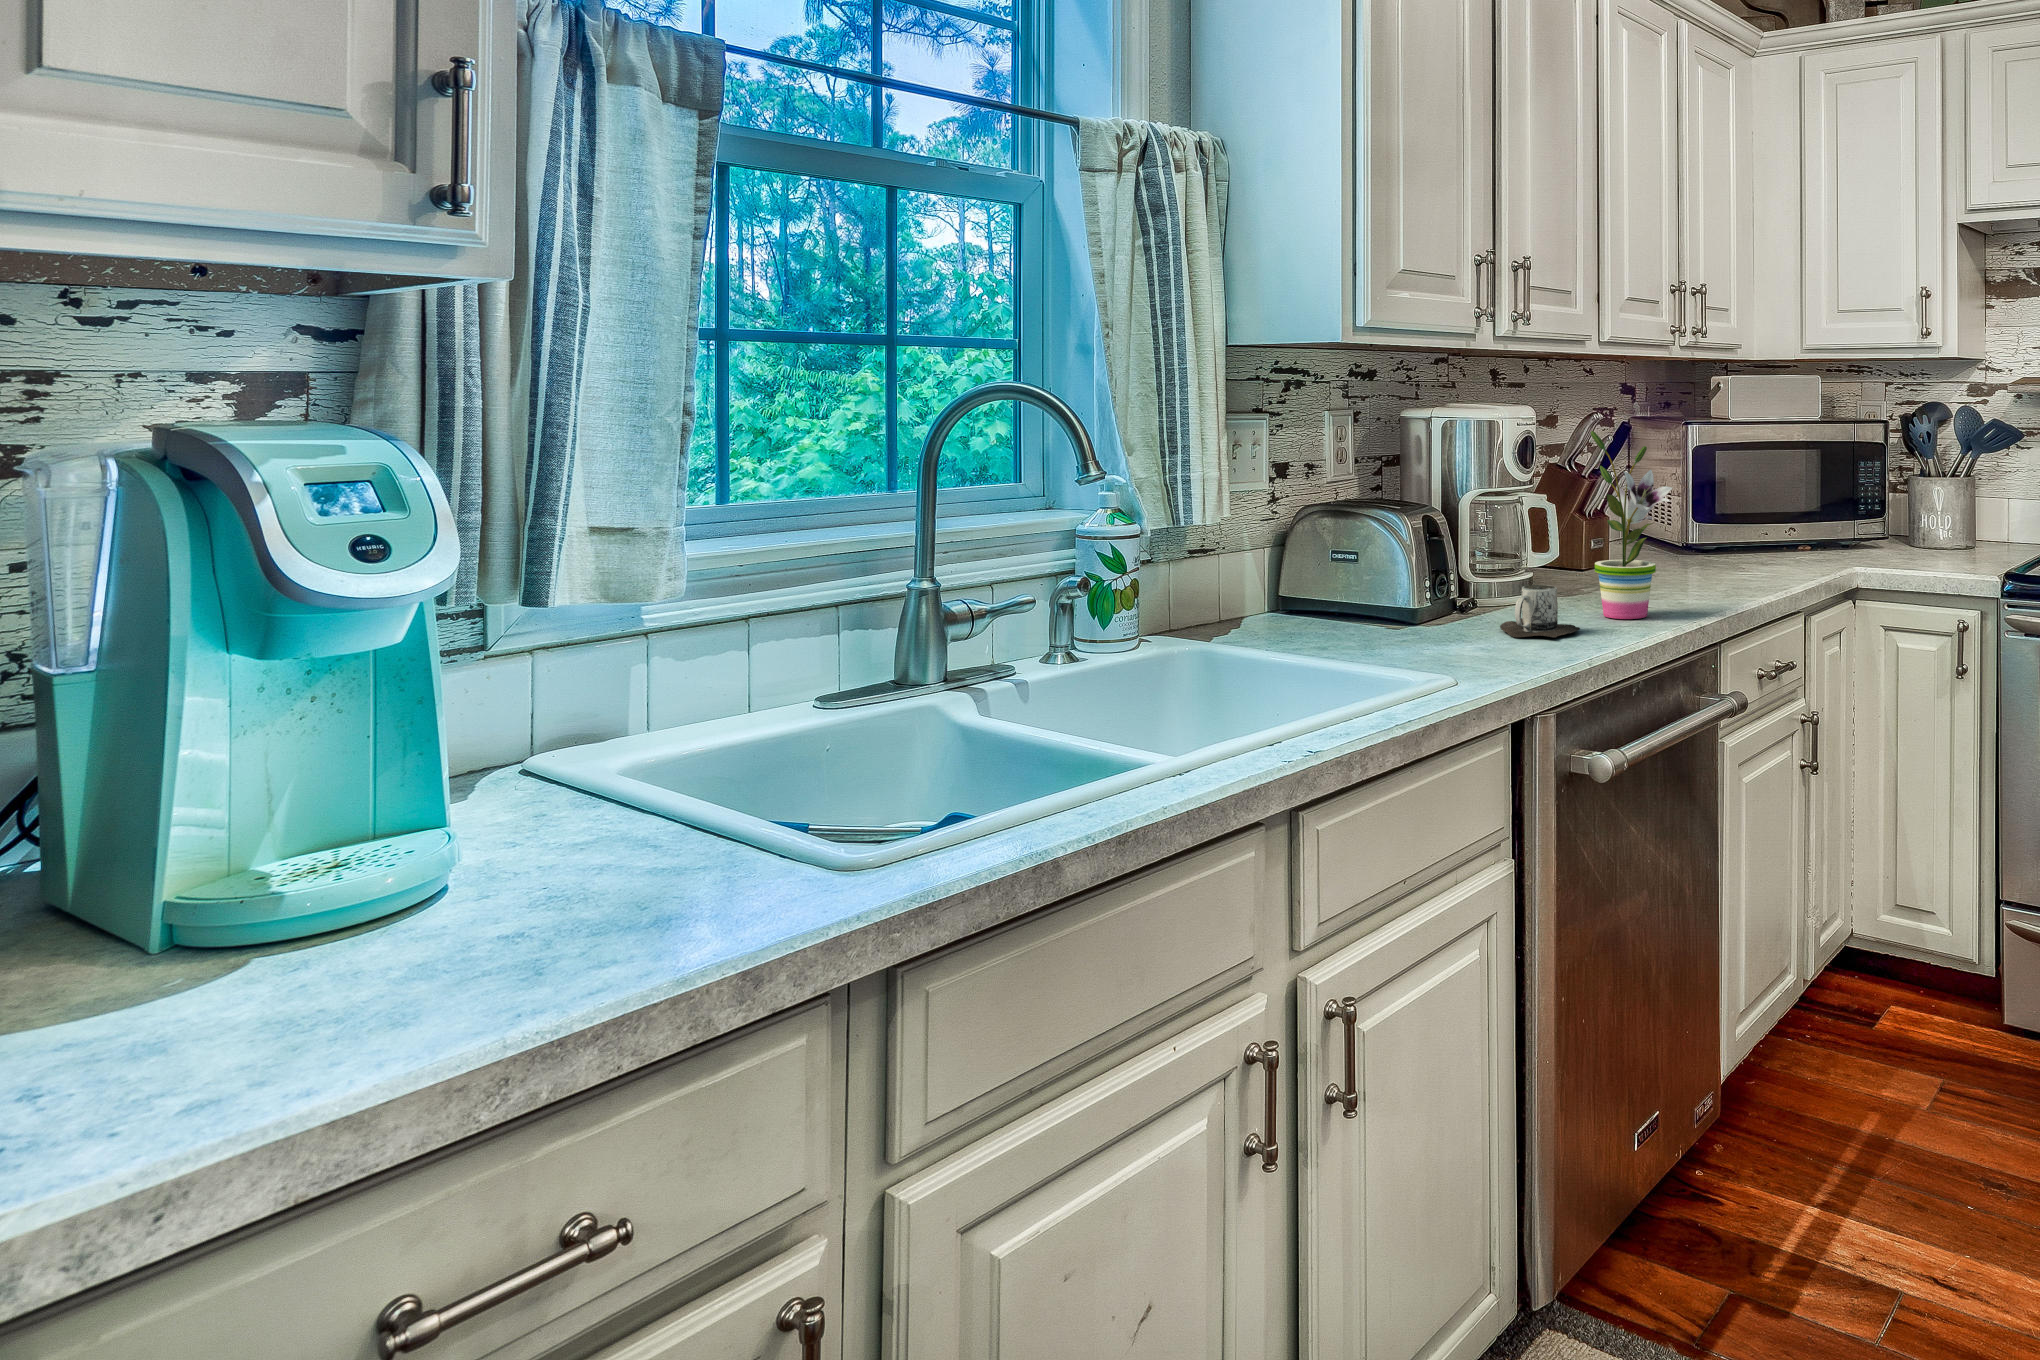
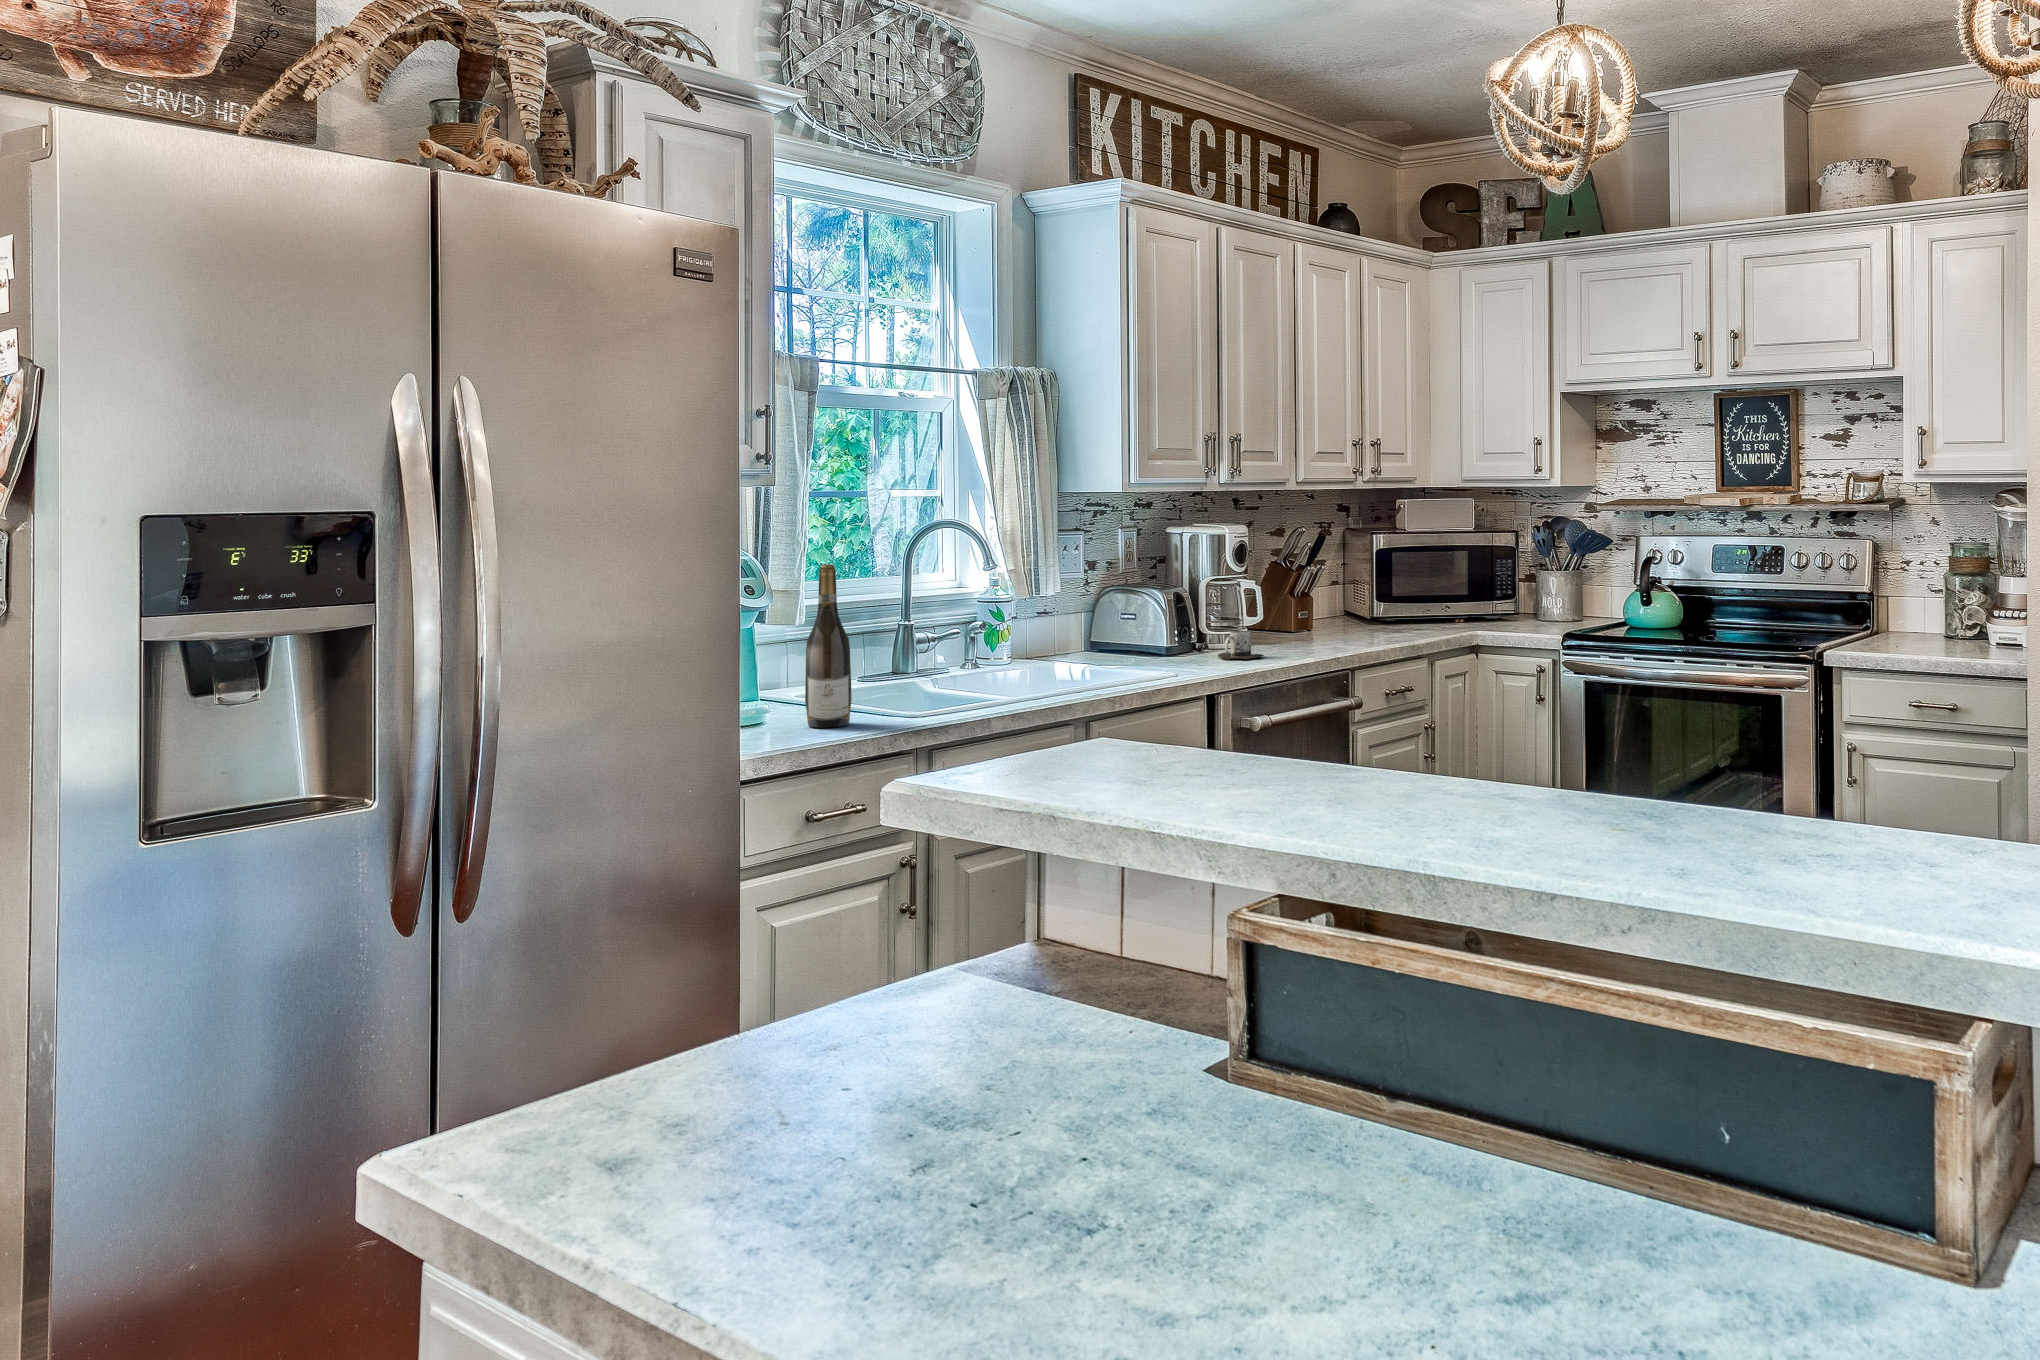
potted plant: present [1591,431,1673,619] -> none [1277,540,1325,653]
wine bottle: none [507,493,657,967] -> present [805,564,852,728]

